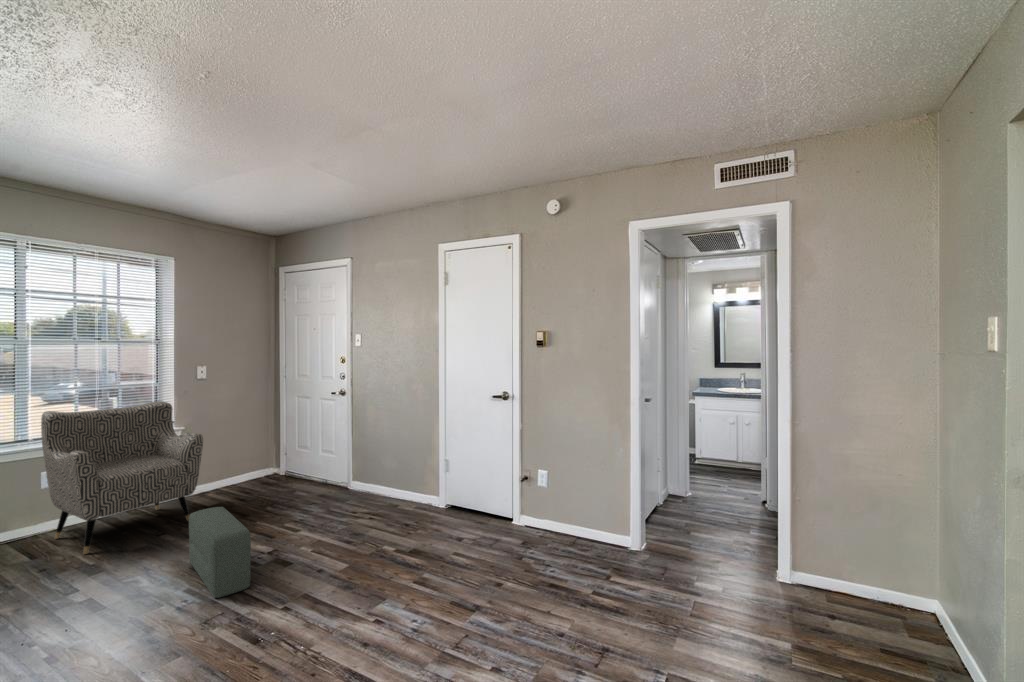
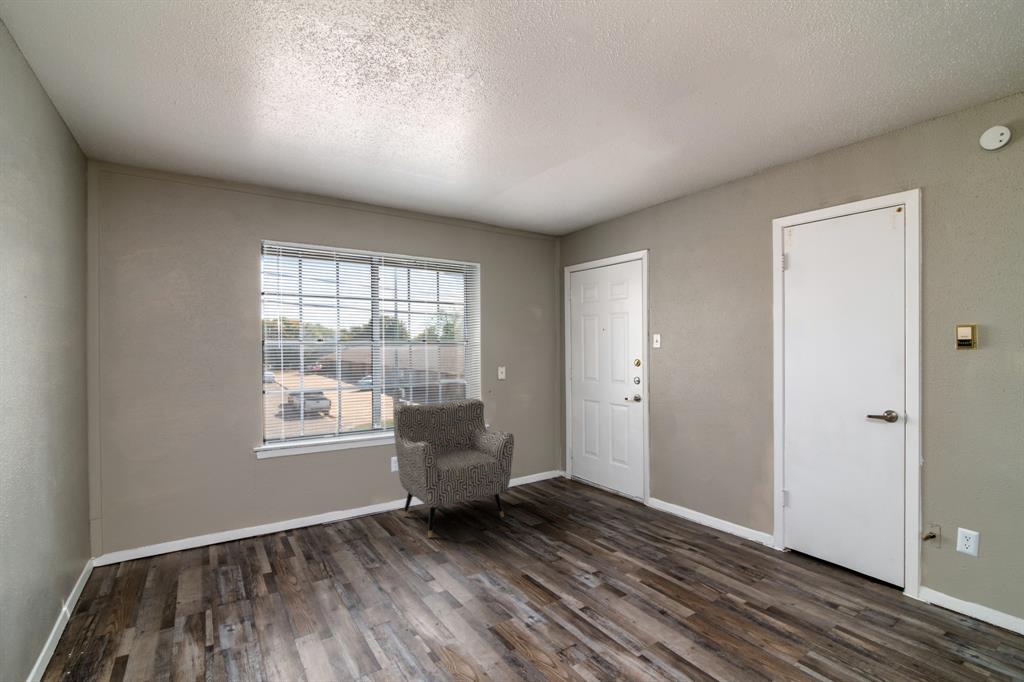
pouf: present [189,507,251,598] -> none [519,514,592,622]

